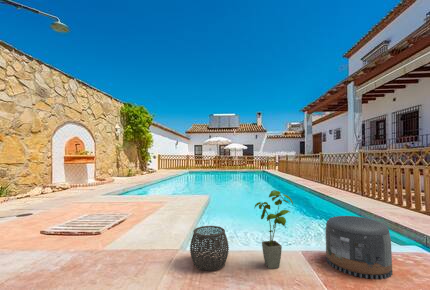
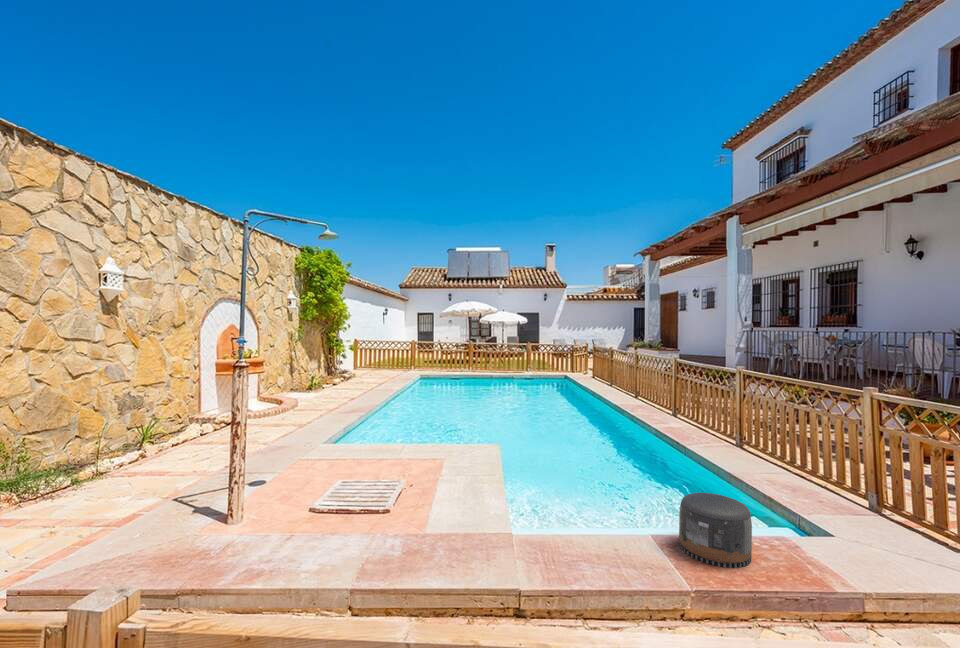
house plant: present [255,190,293,269] -> none [601,468,650,559]
woven basket: present [190,226,229,271] -> none [525,508,572,565]

